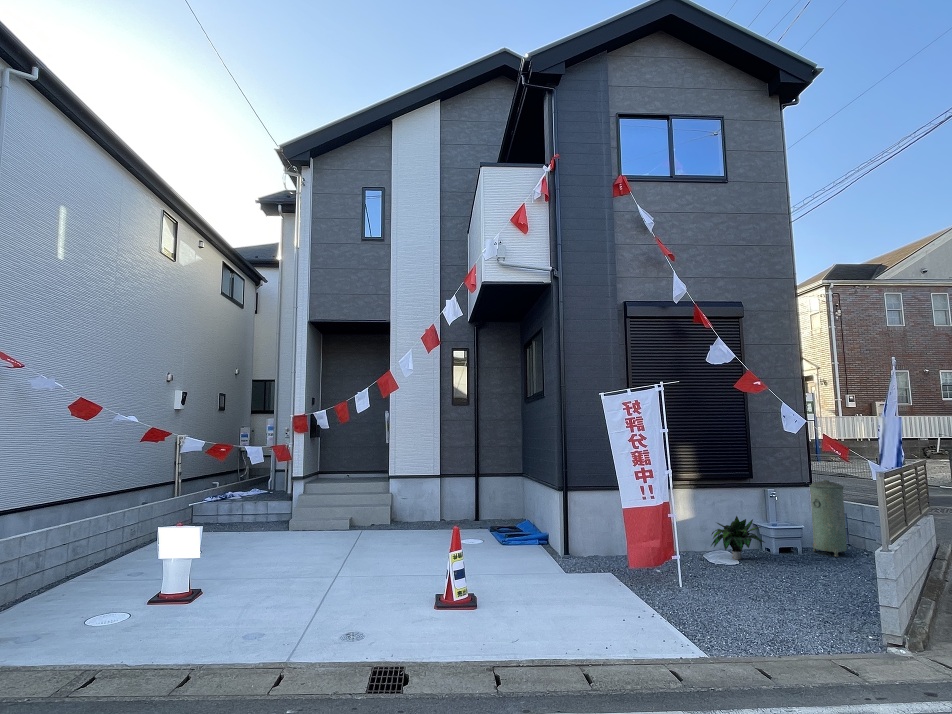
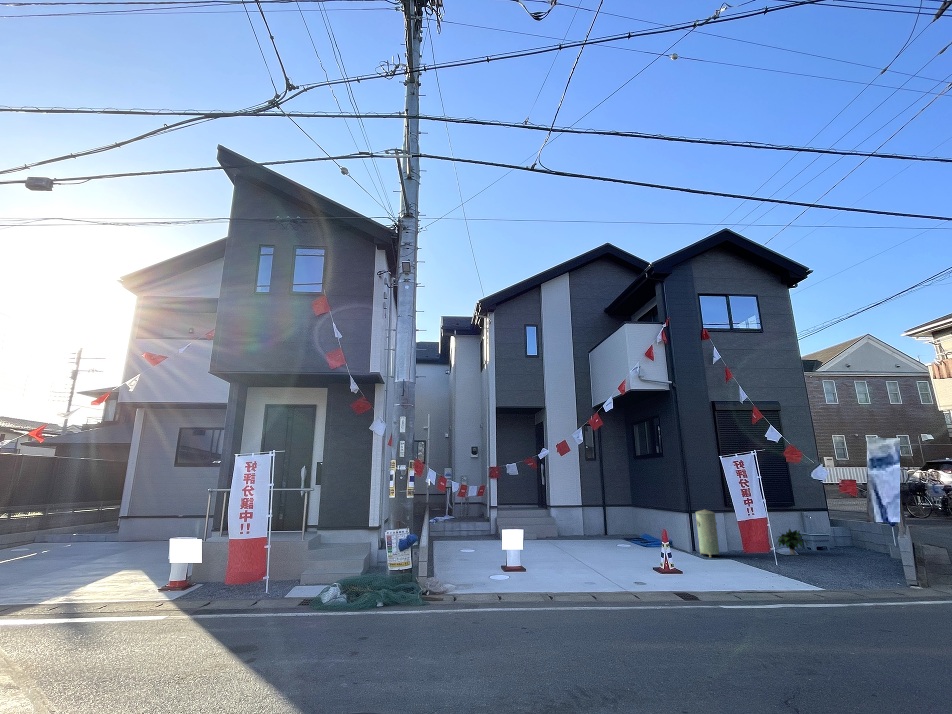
trash can: present [809,480,847,557] -> present [696,509,719,557]

